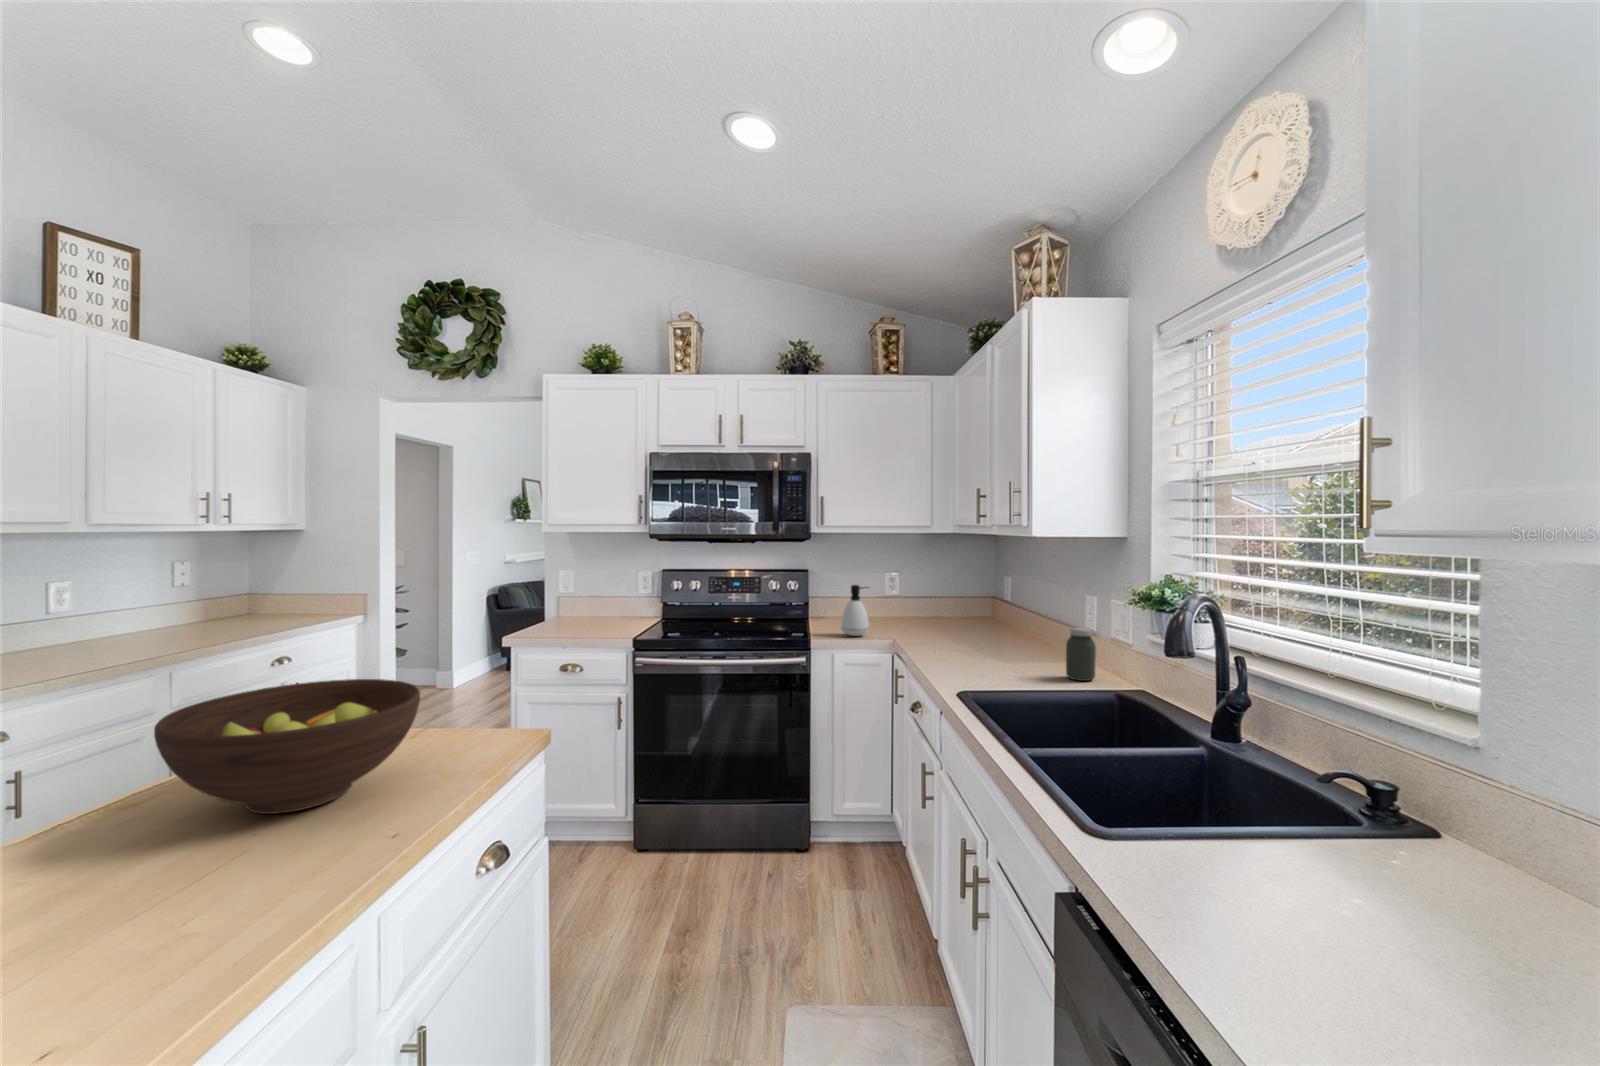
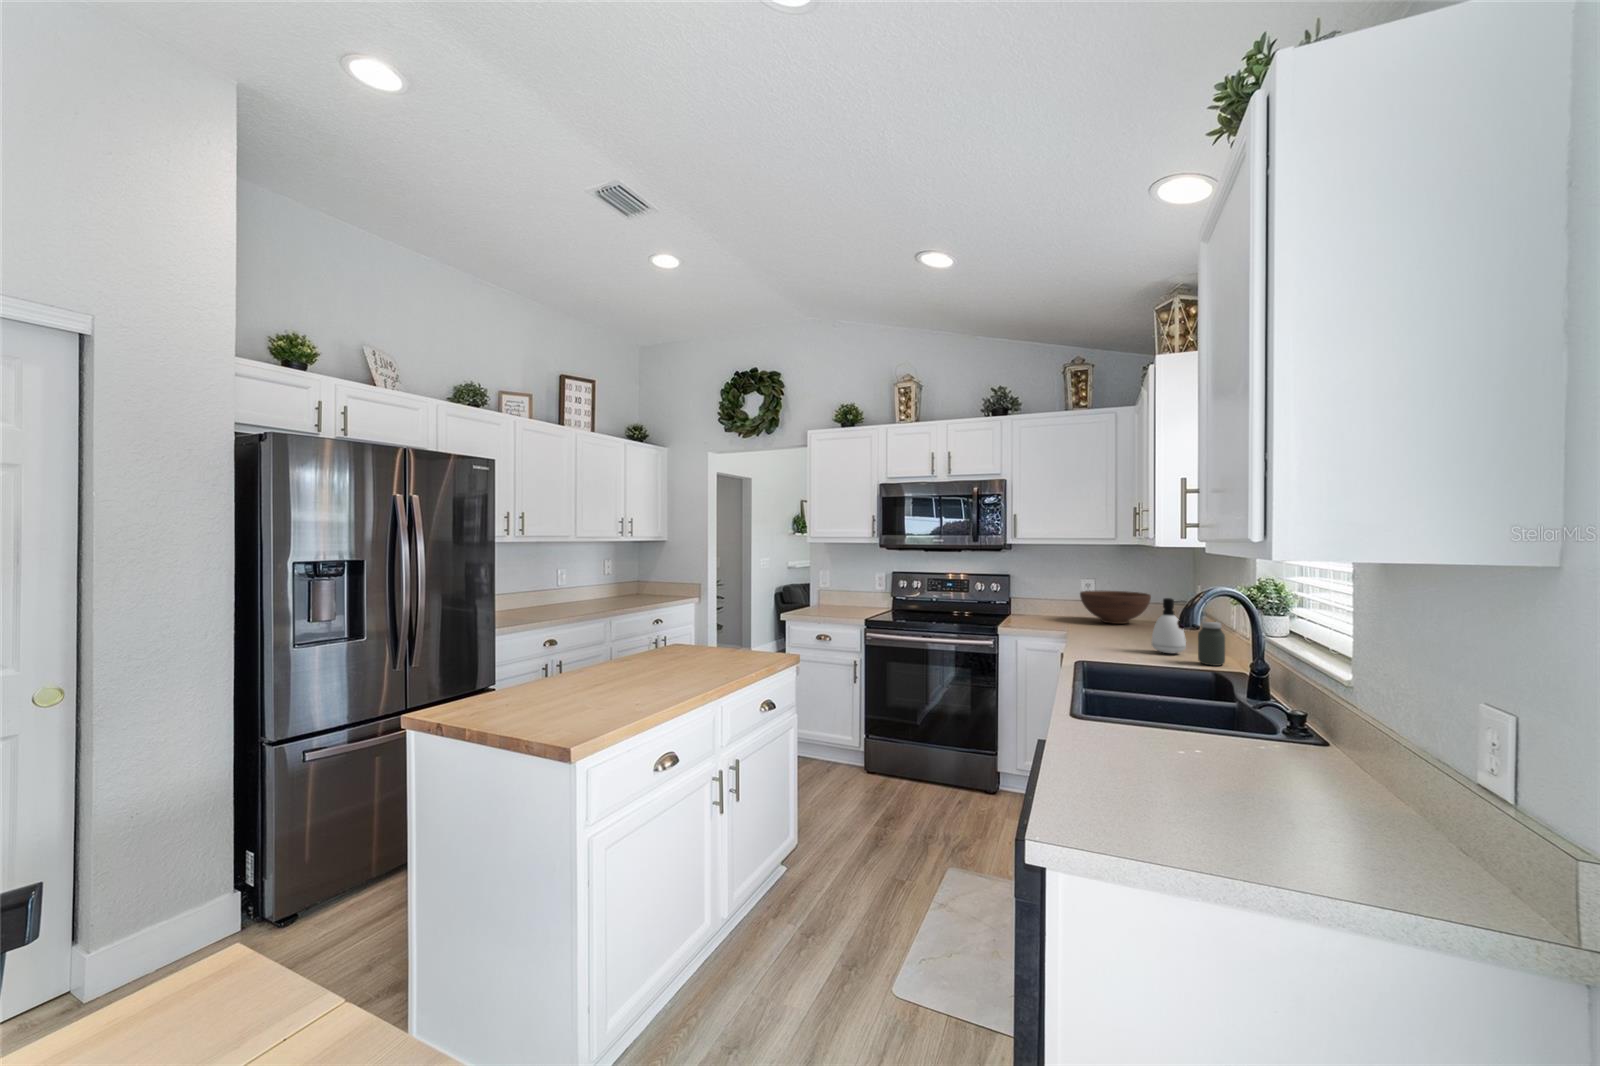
soap dispenser: present [841,585,869,636] -> present [1152,598,1186,654]
fruit bowl: present [154,679,420,814] -> present [1080,591,1151,624]

